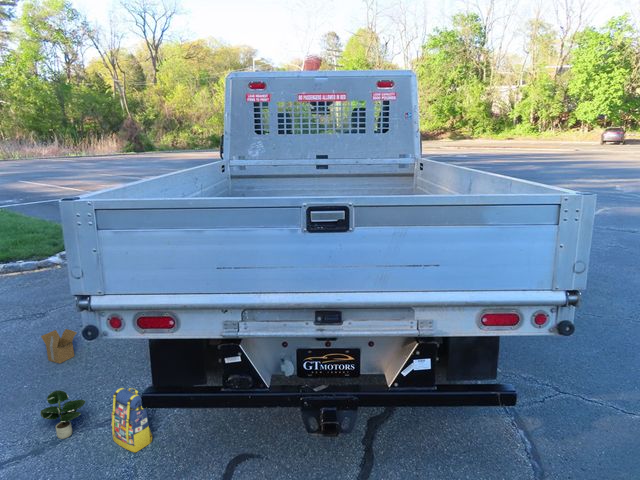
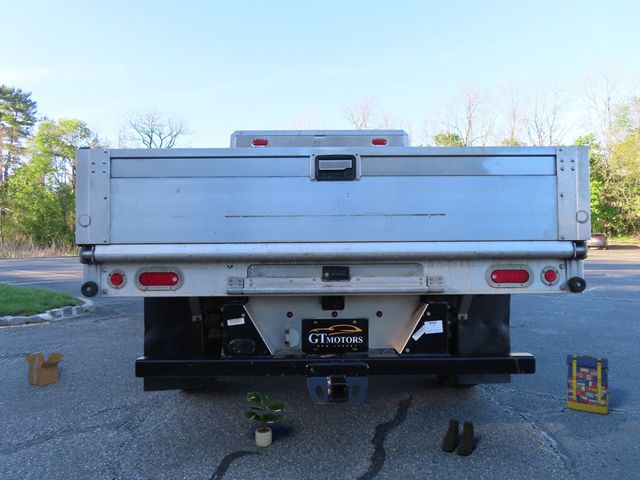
backpack: present [111,387,152,452] -> present [566,355,609,414]
potted plant: present [40,390,85,439] -> present [242,392,288,447]
boots: none [427,427,458,466] -> present [442,418,474,455]

